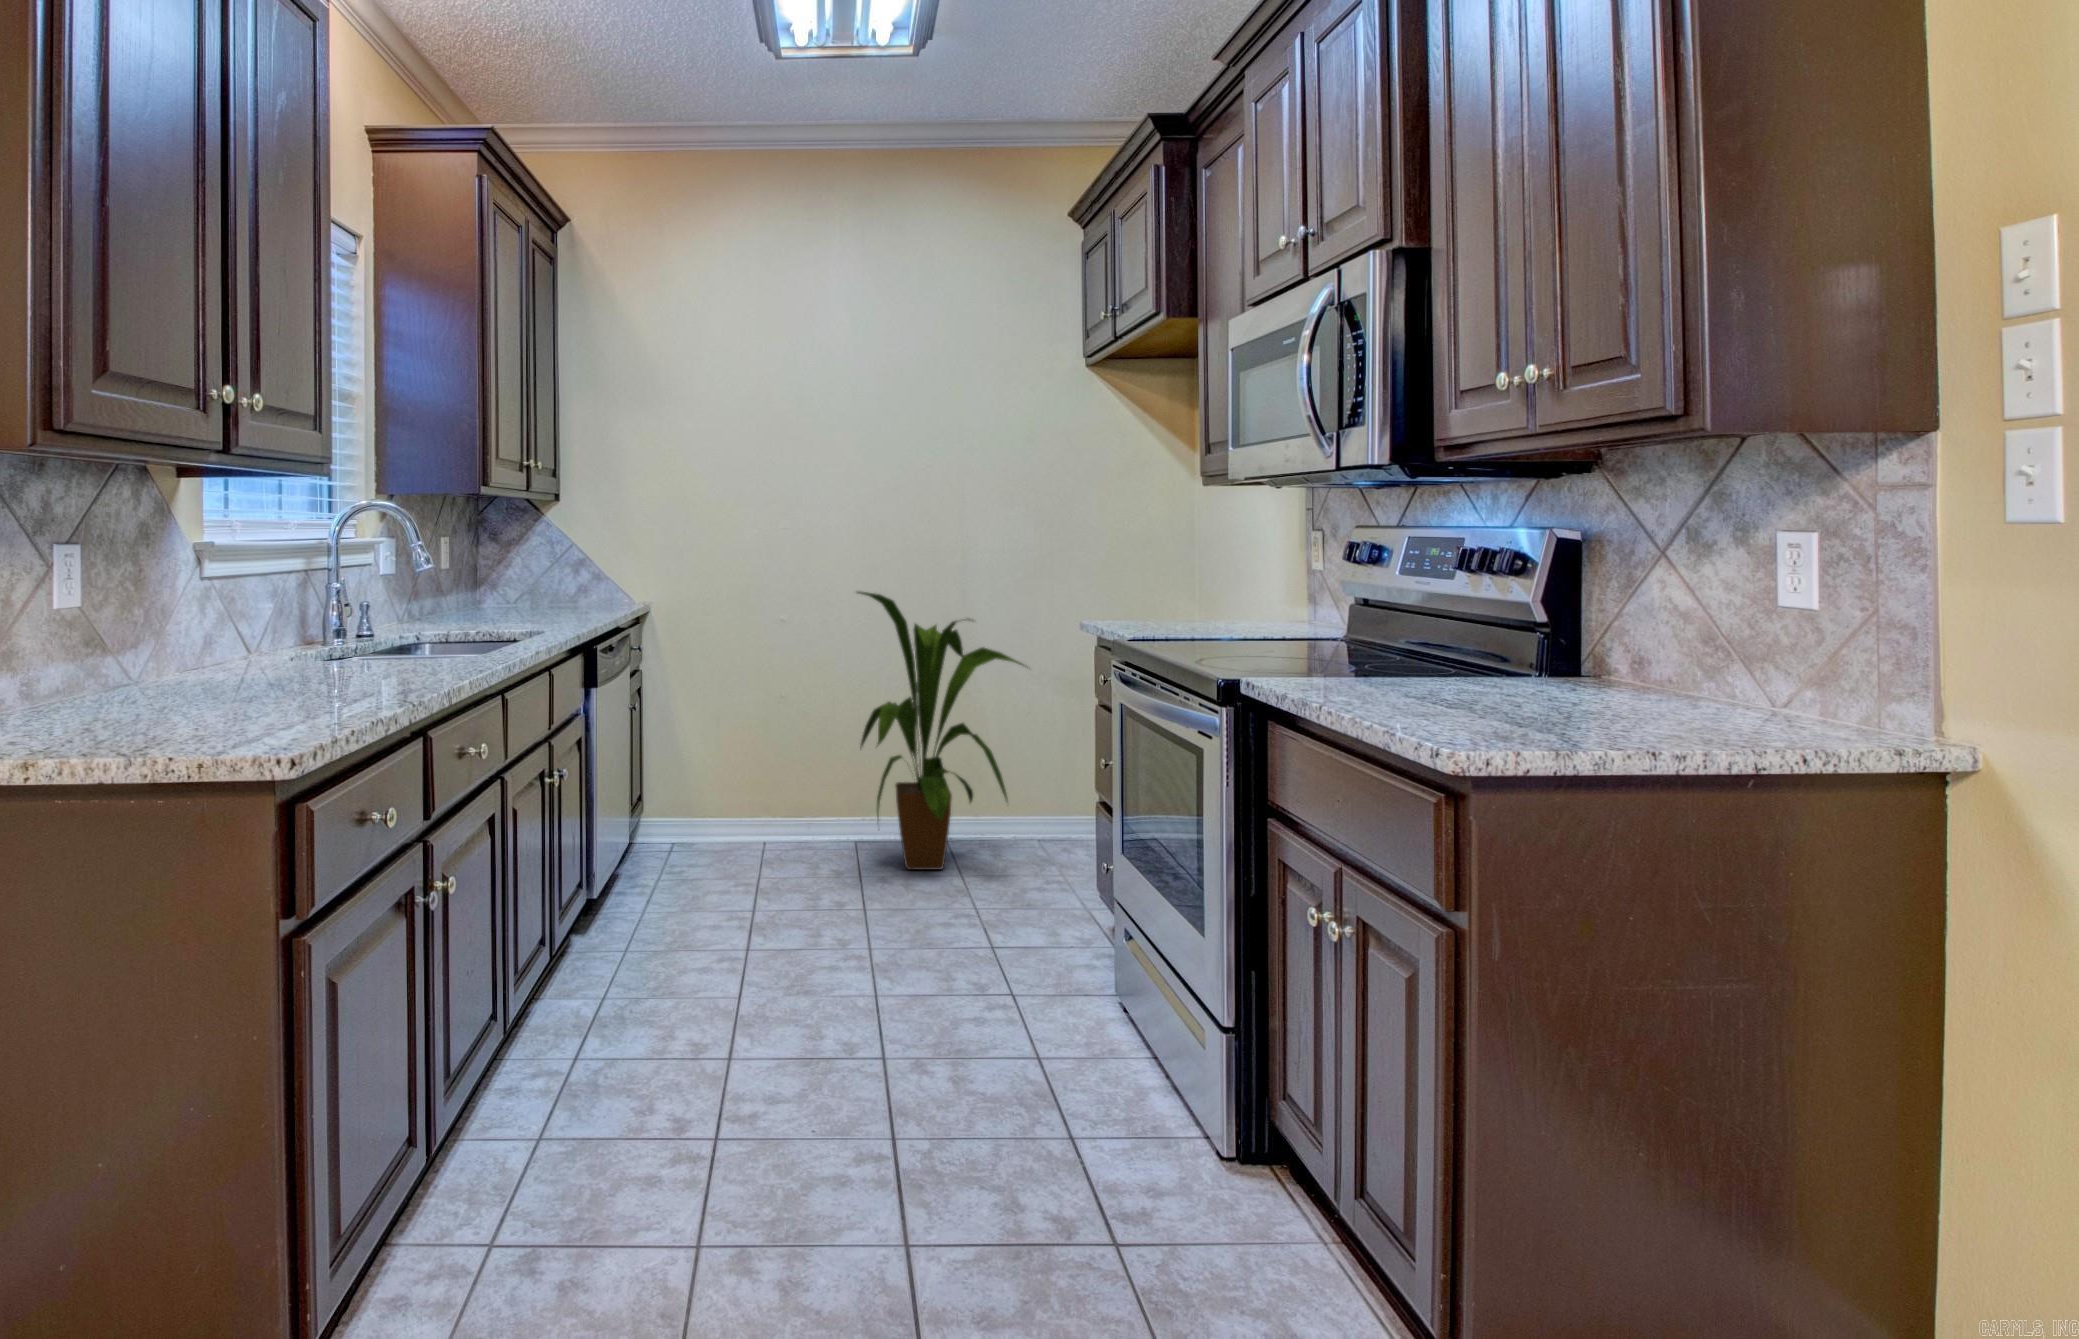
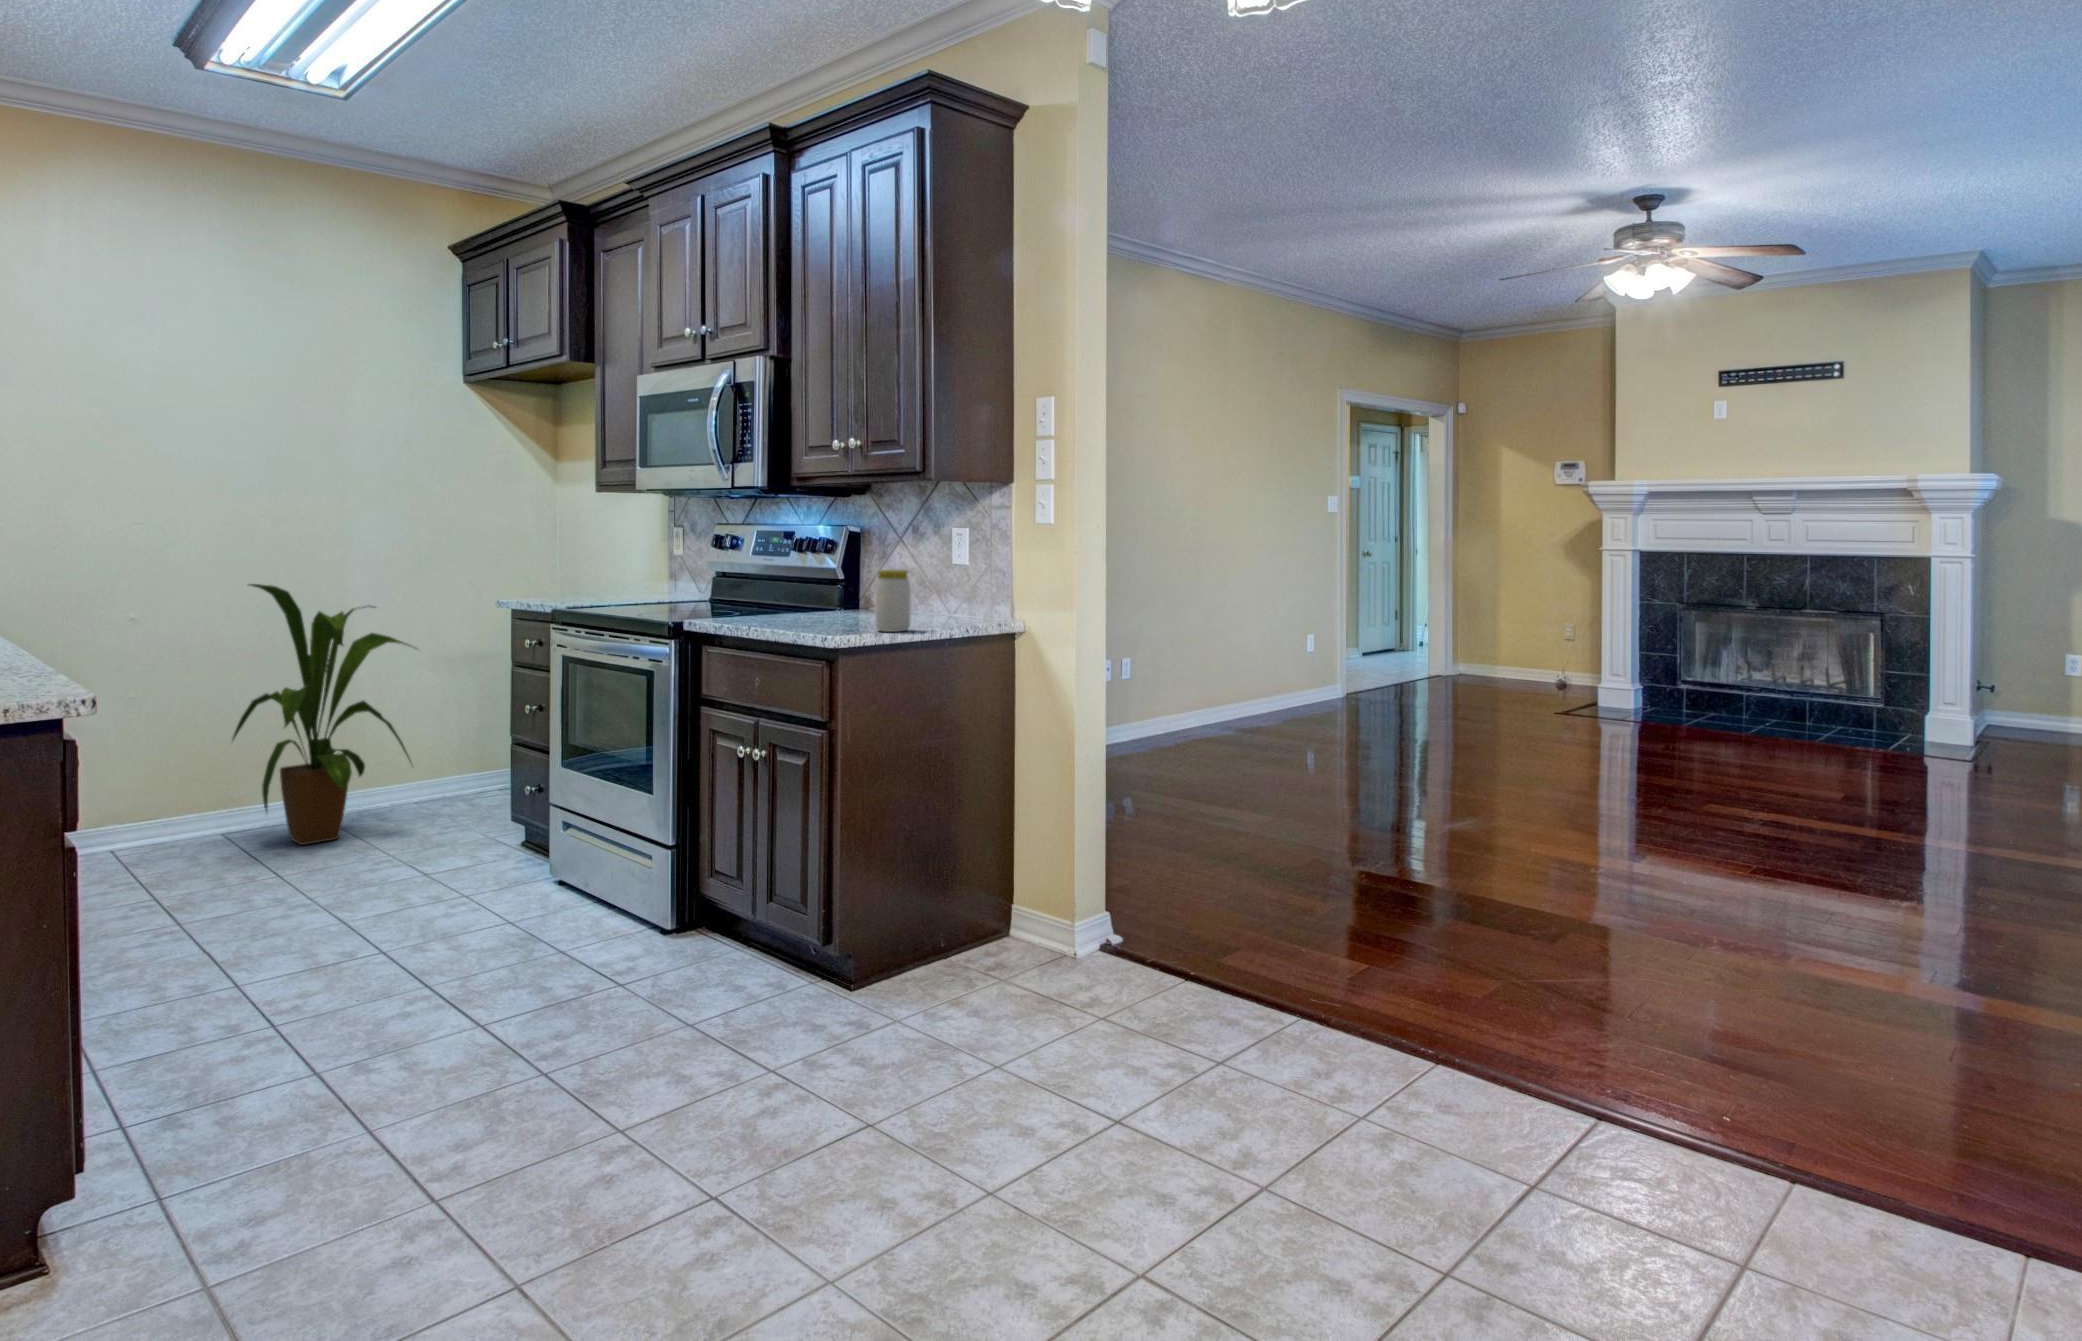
jar: none [1550,619,1637,752] -> present [875,570,911,632]

